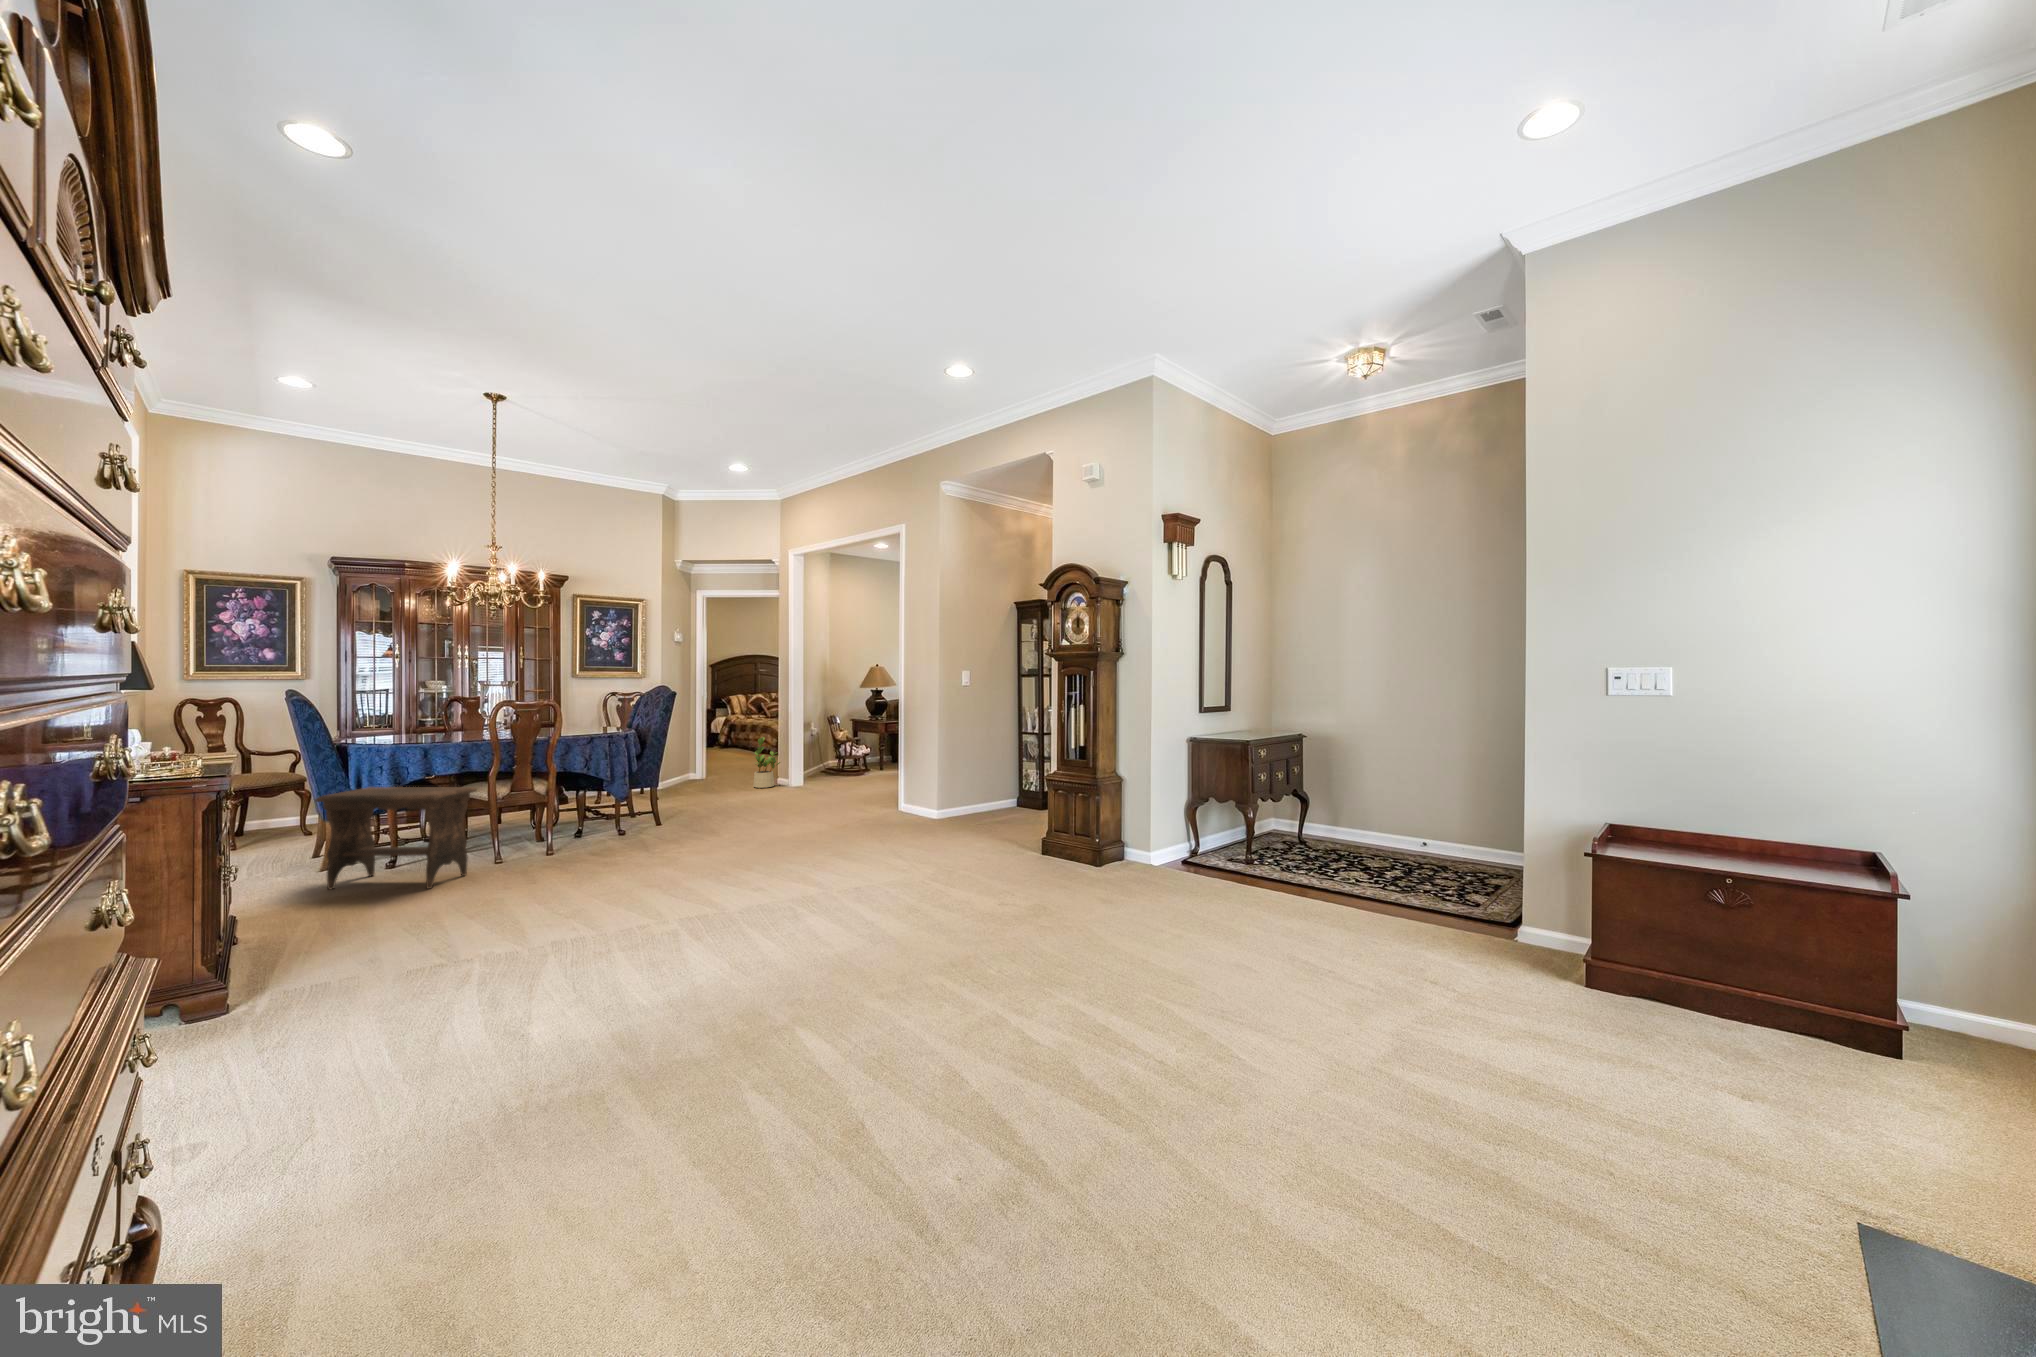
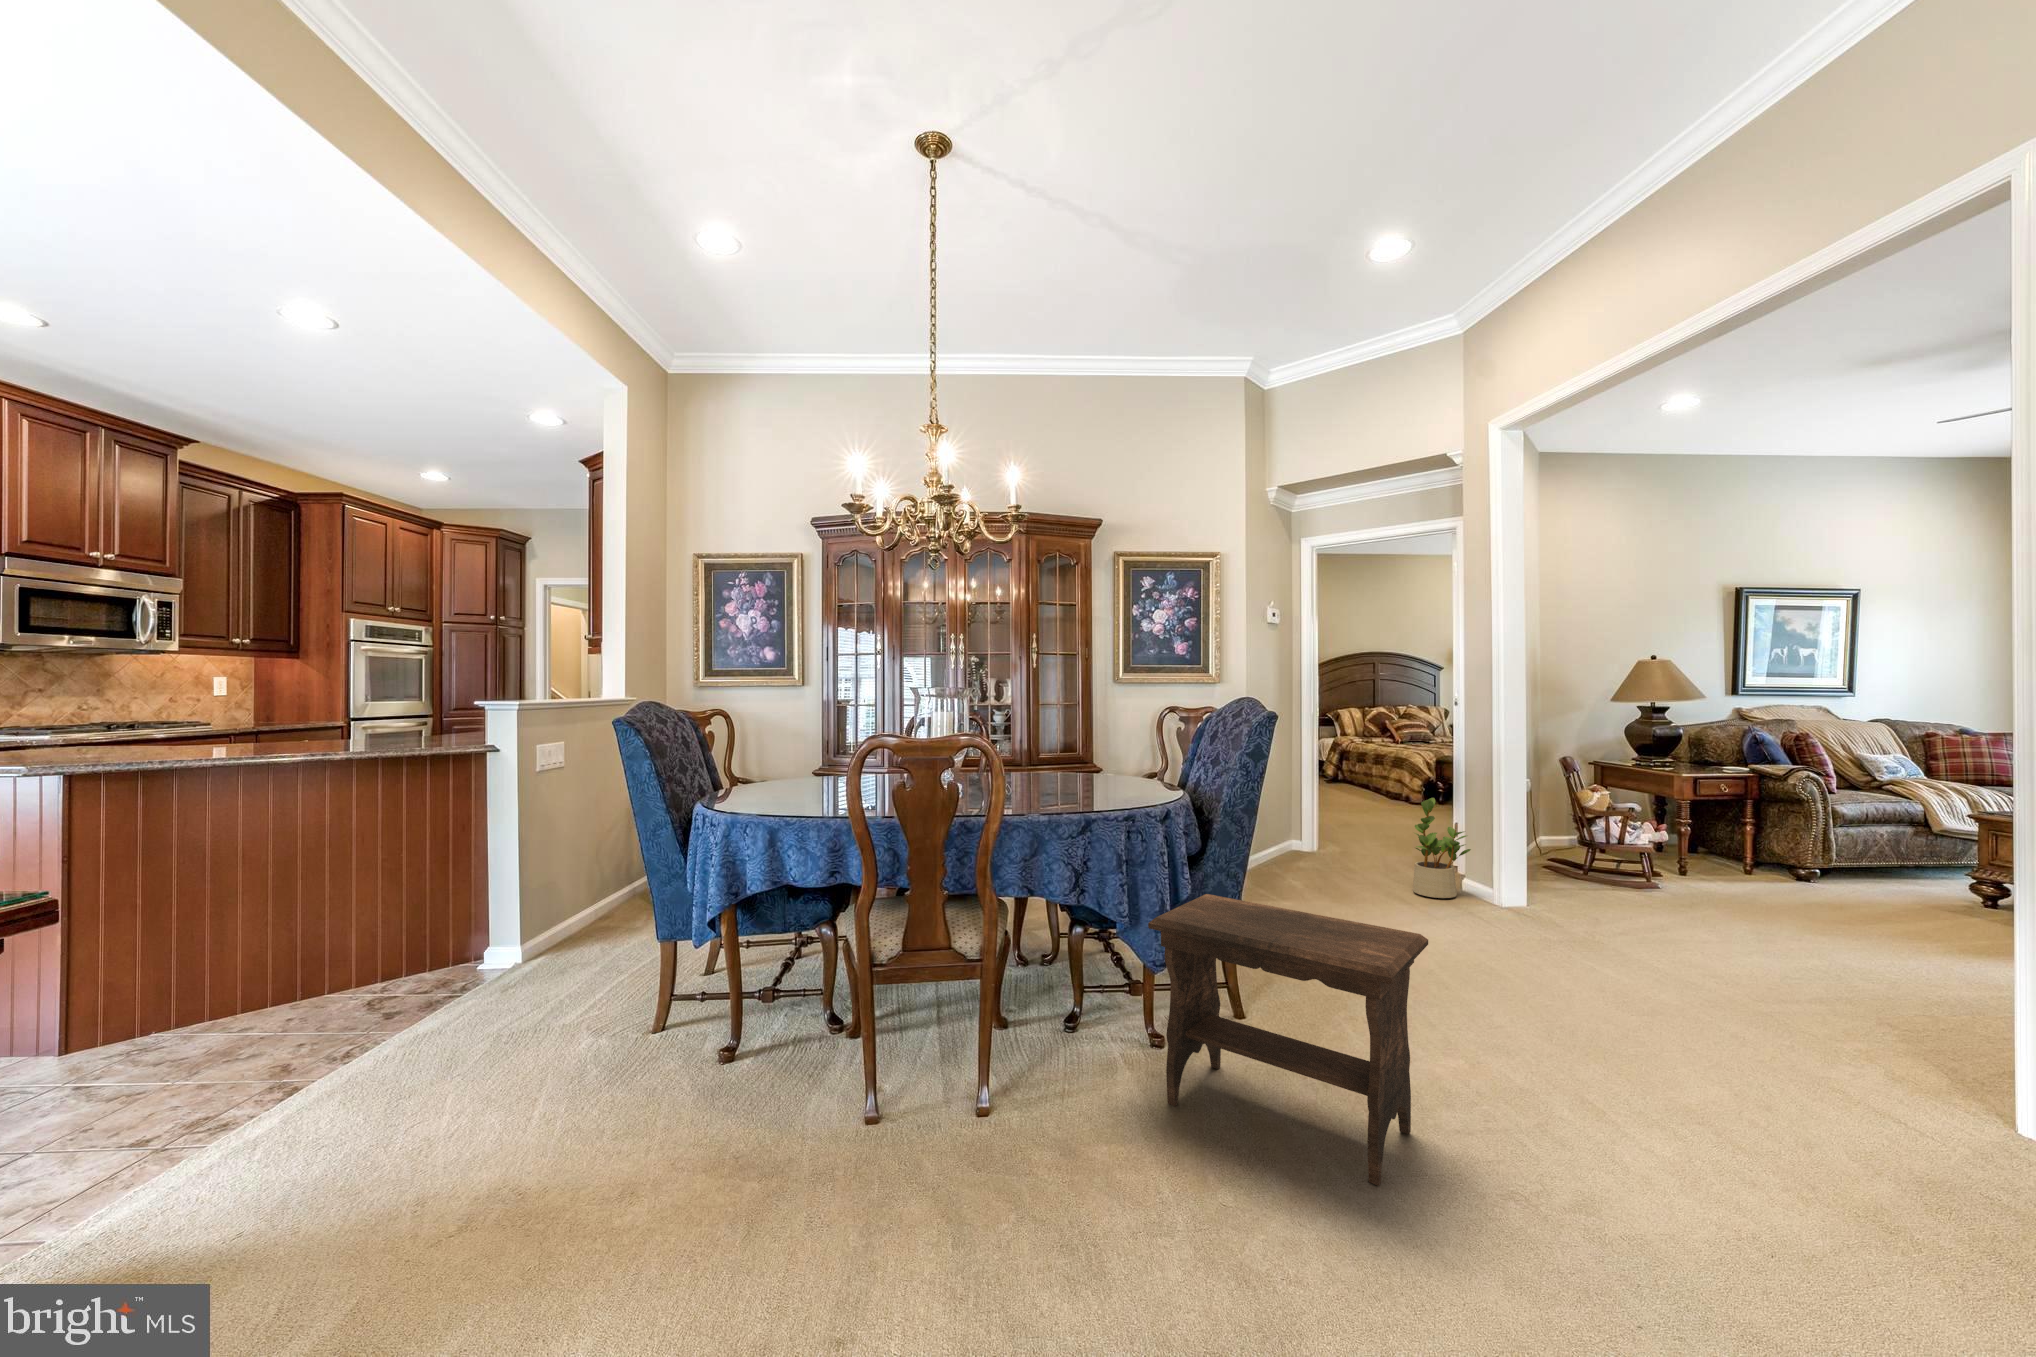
footstool: present [315,787,476,890] -> present [1148,894,1428,1186]

